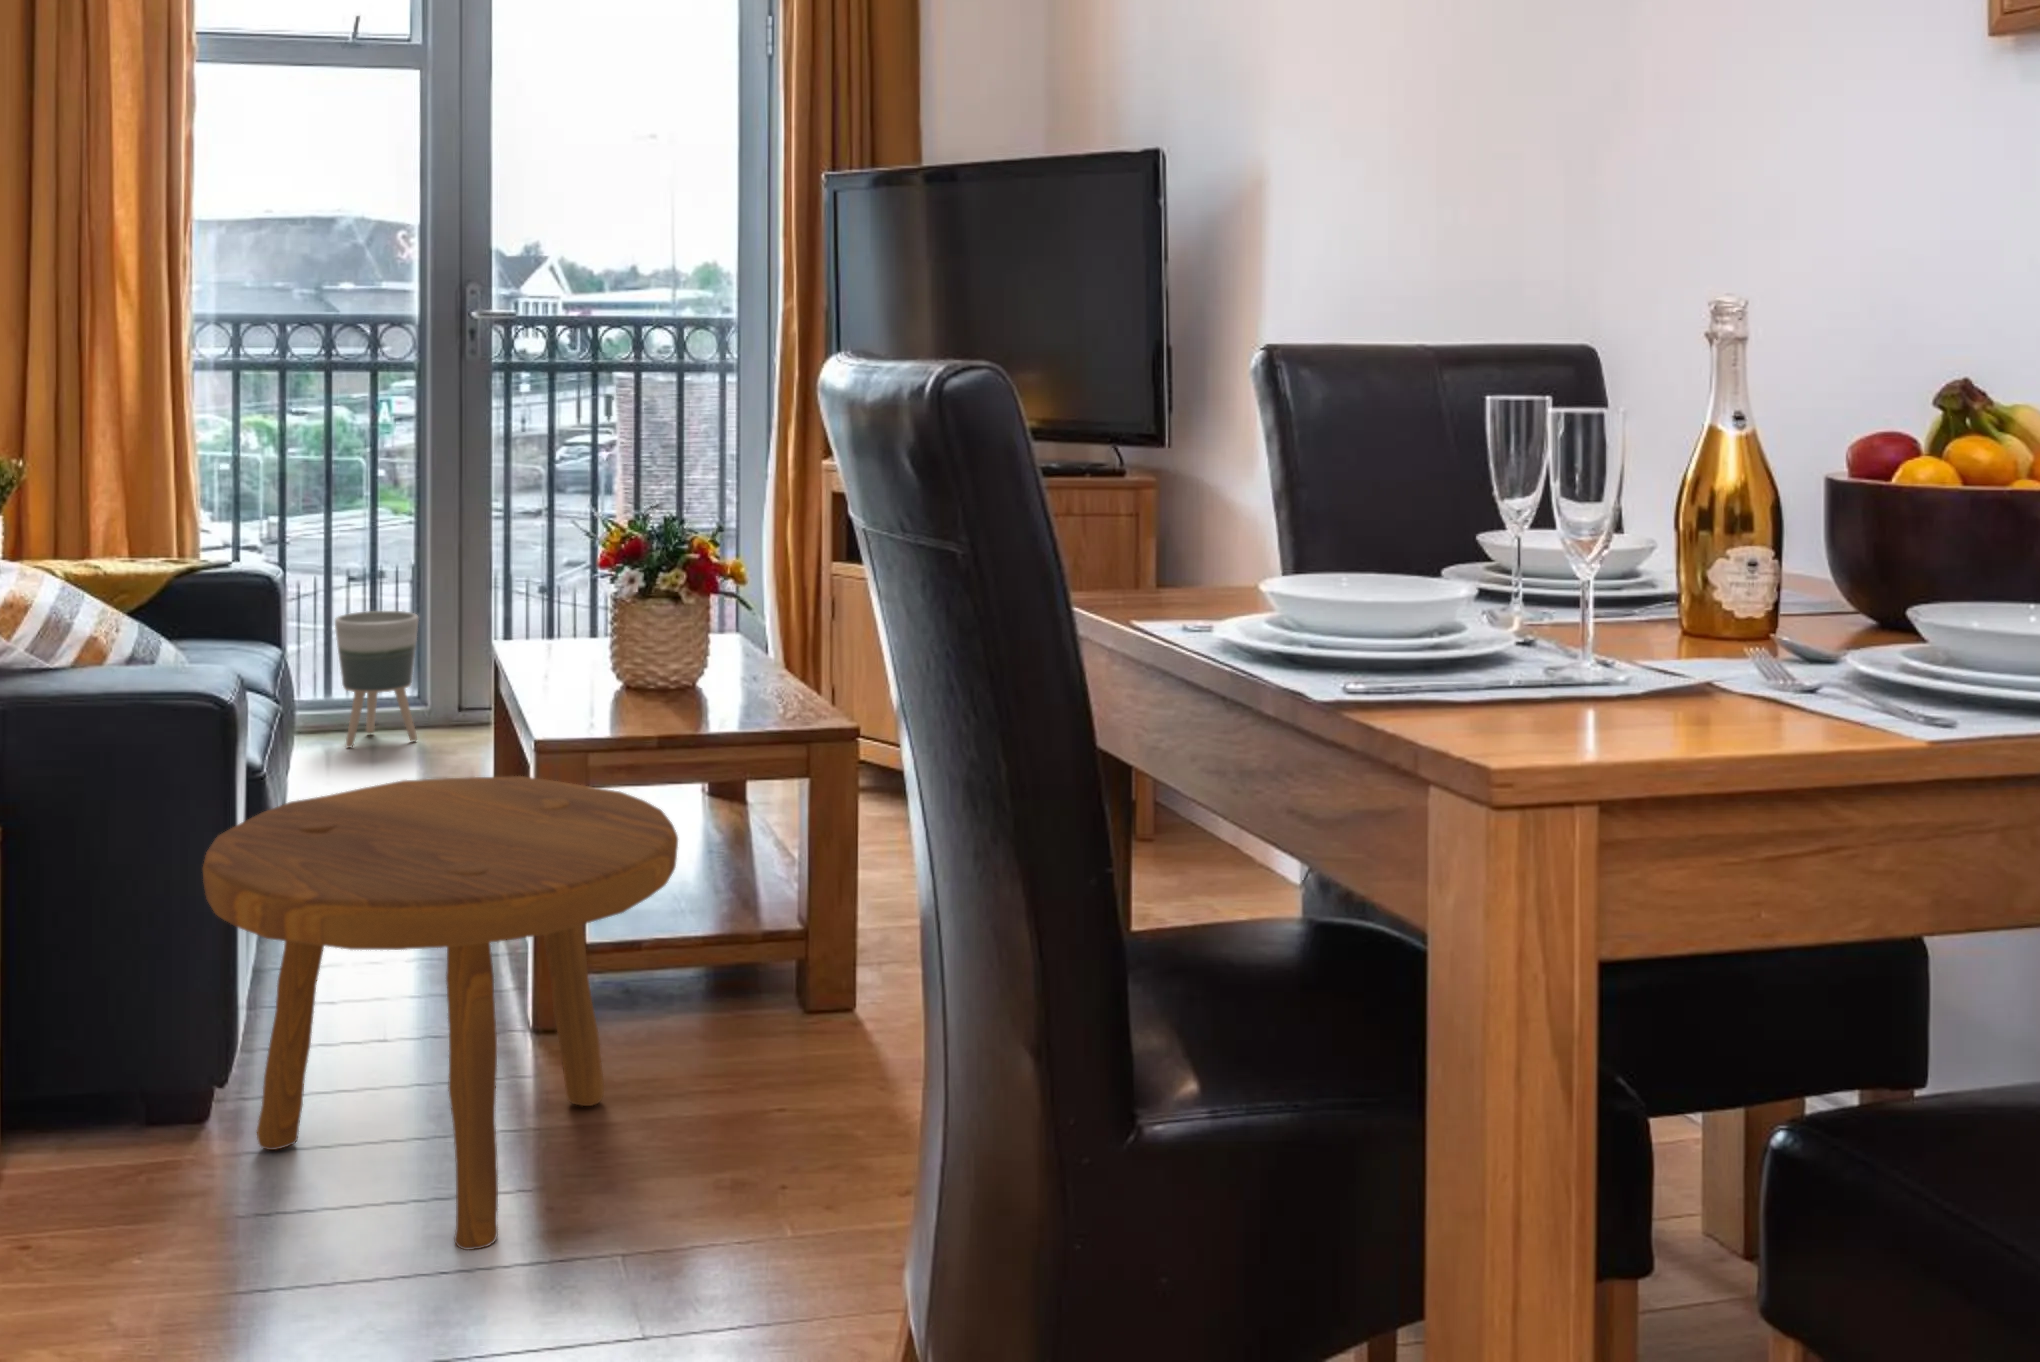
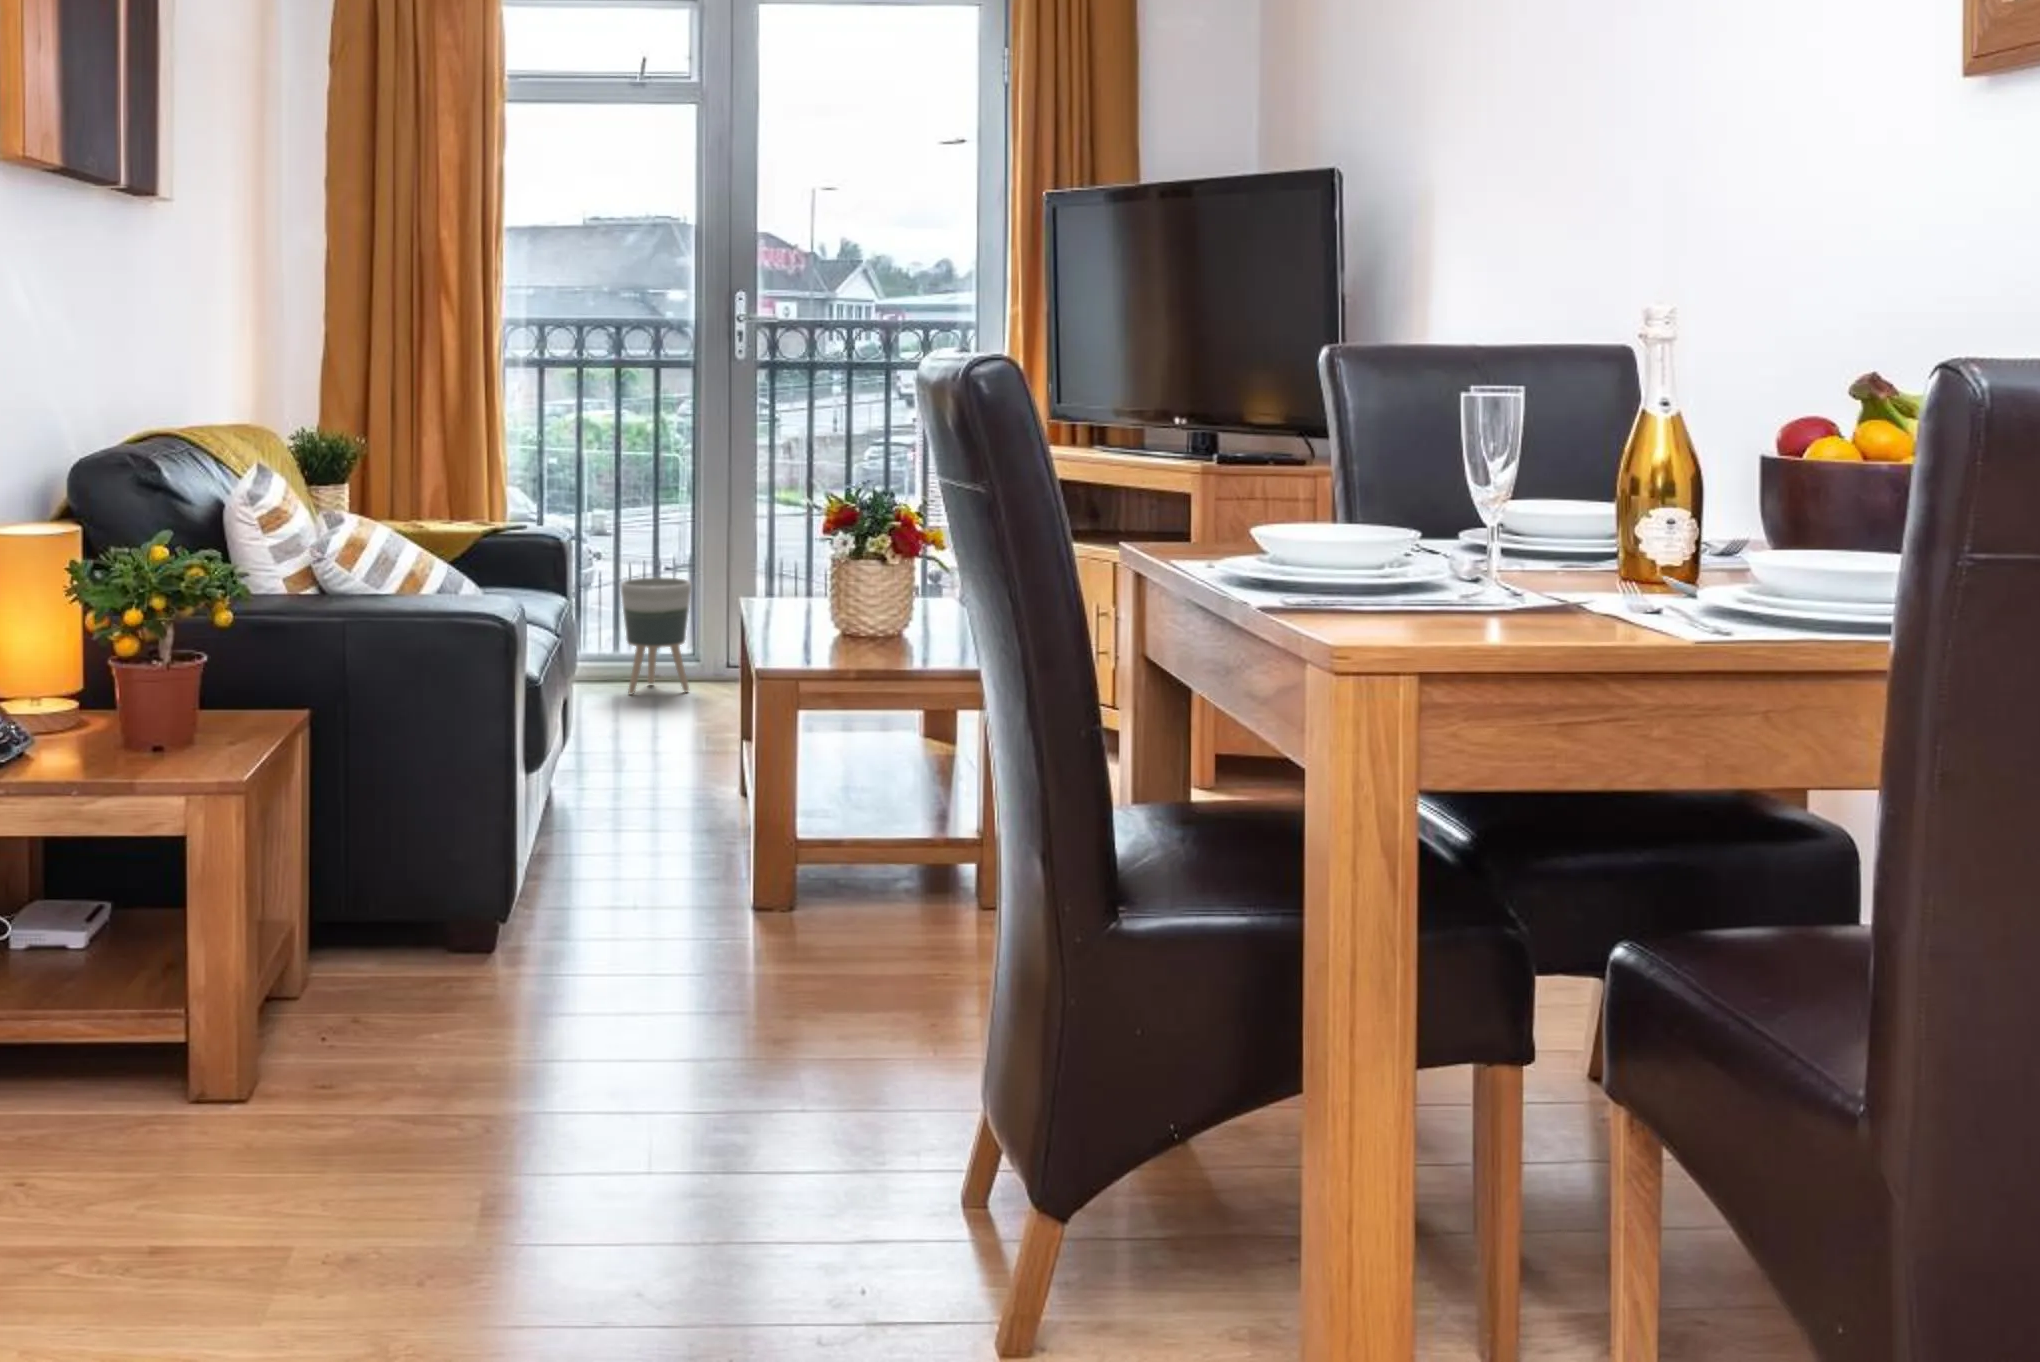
footstool: present [203,776,678,1250] -> none [458,694,834,1057]

